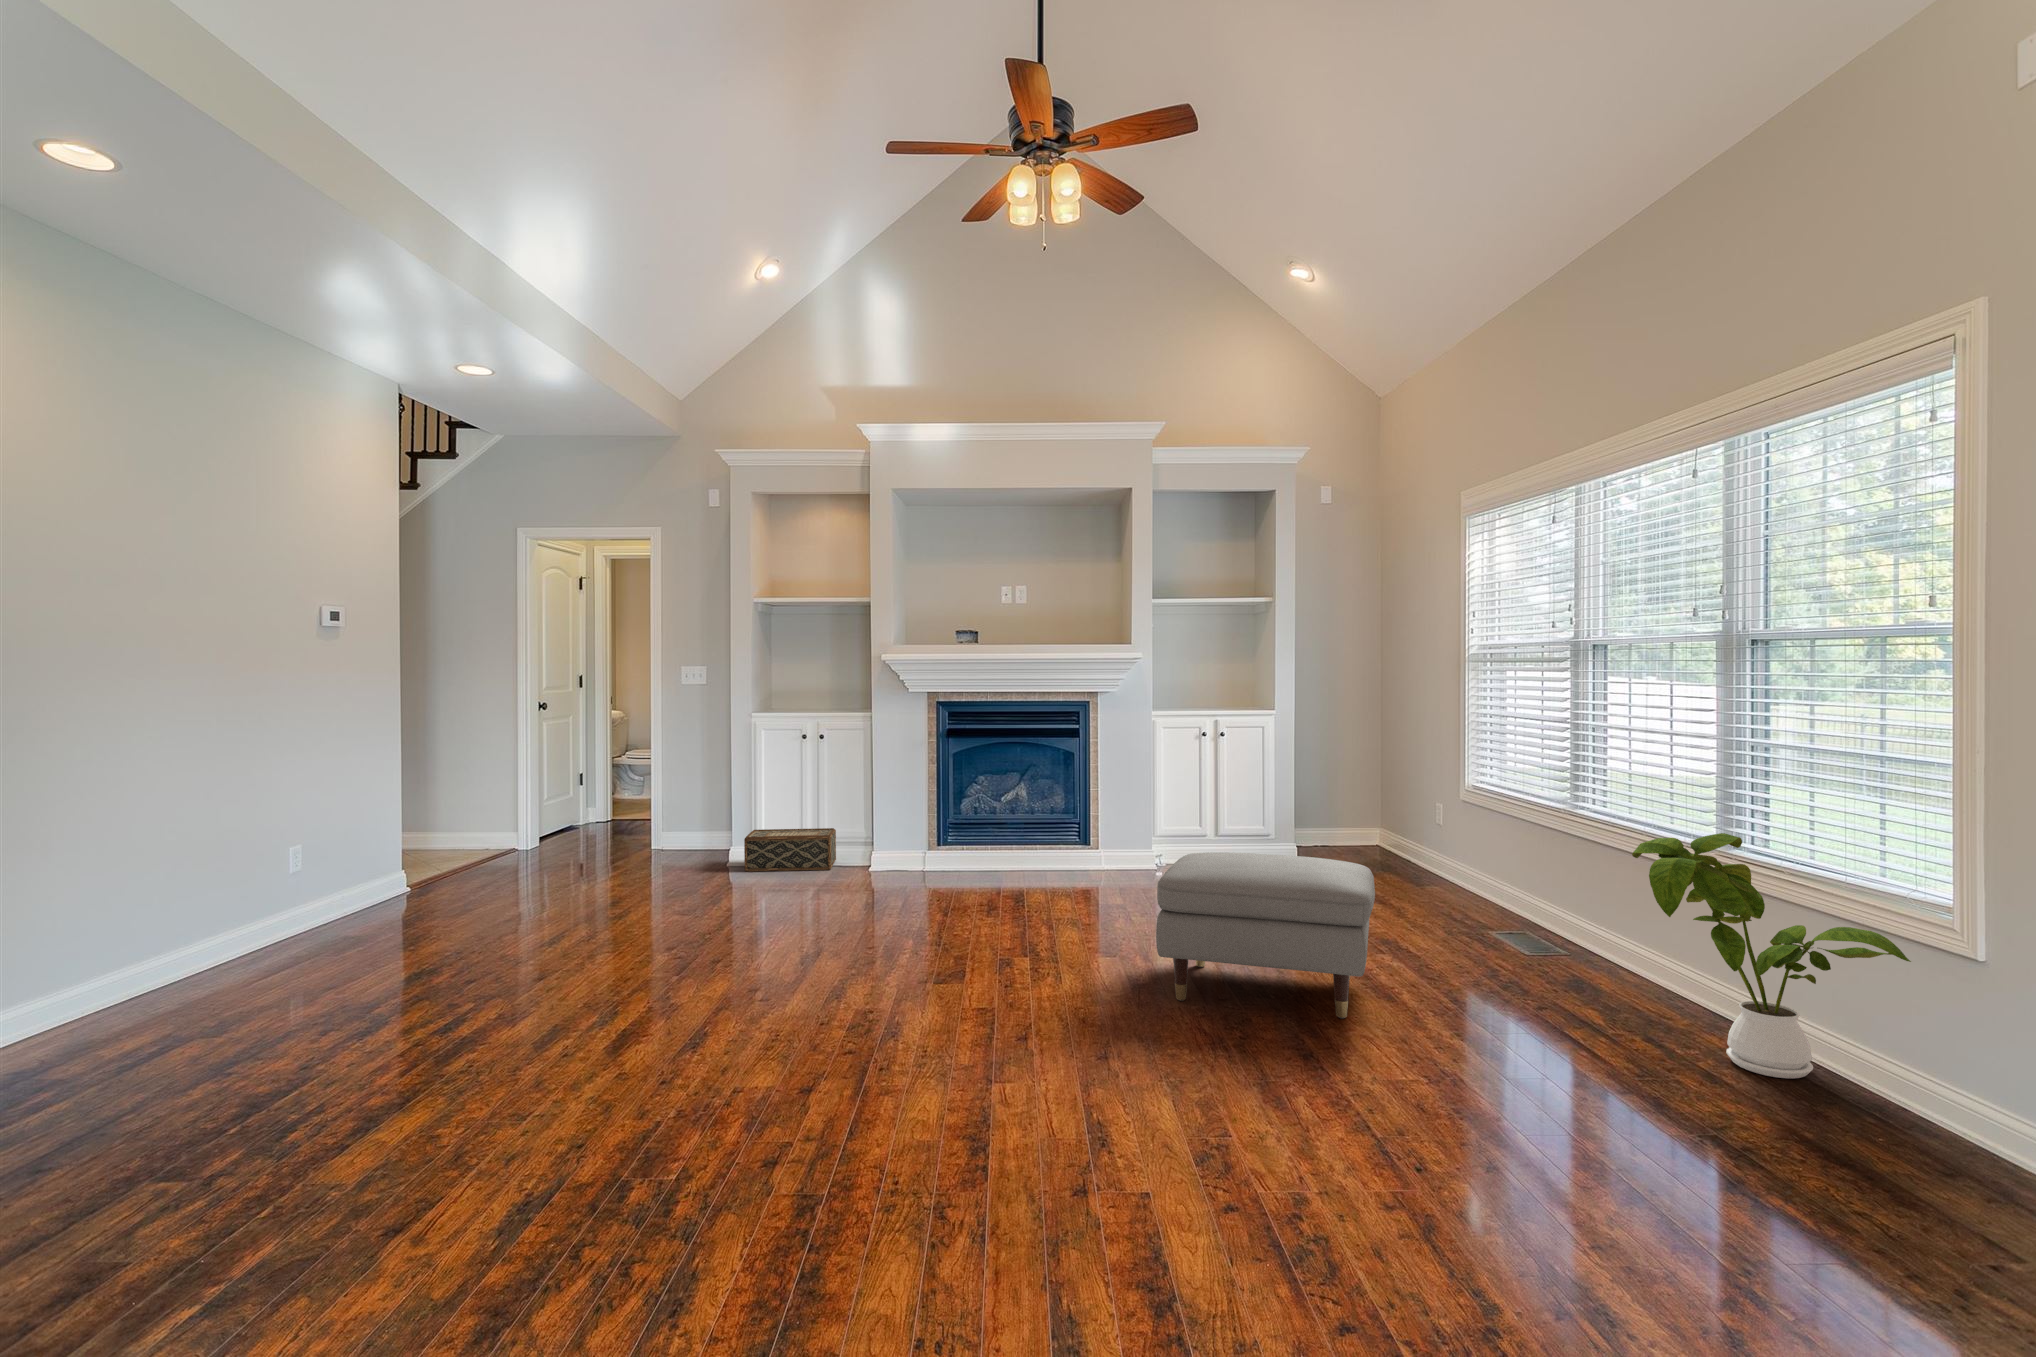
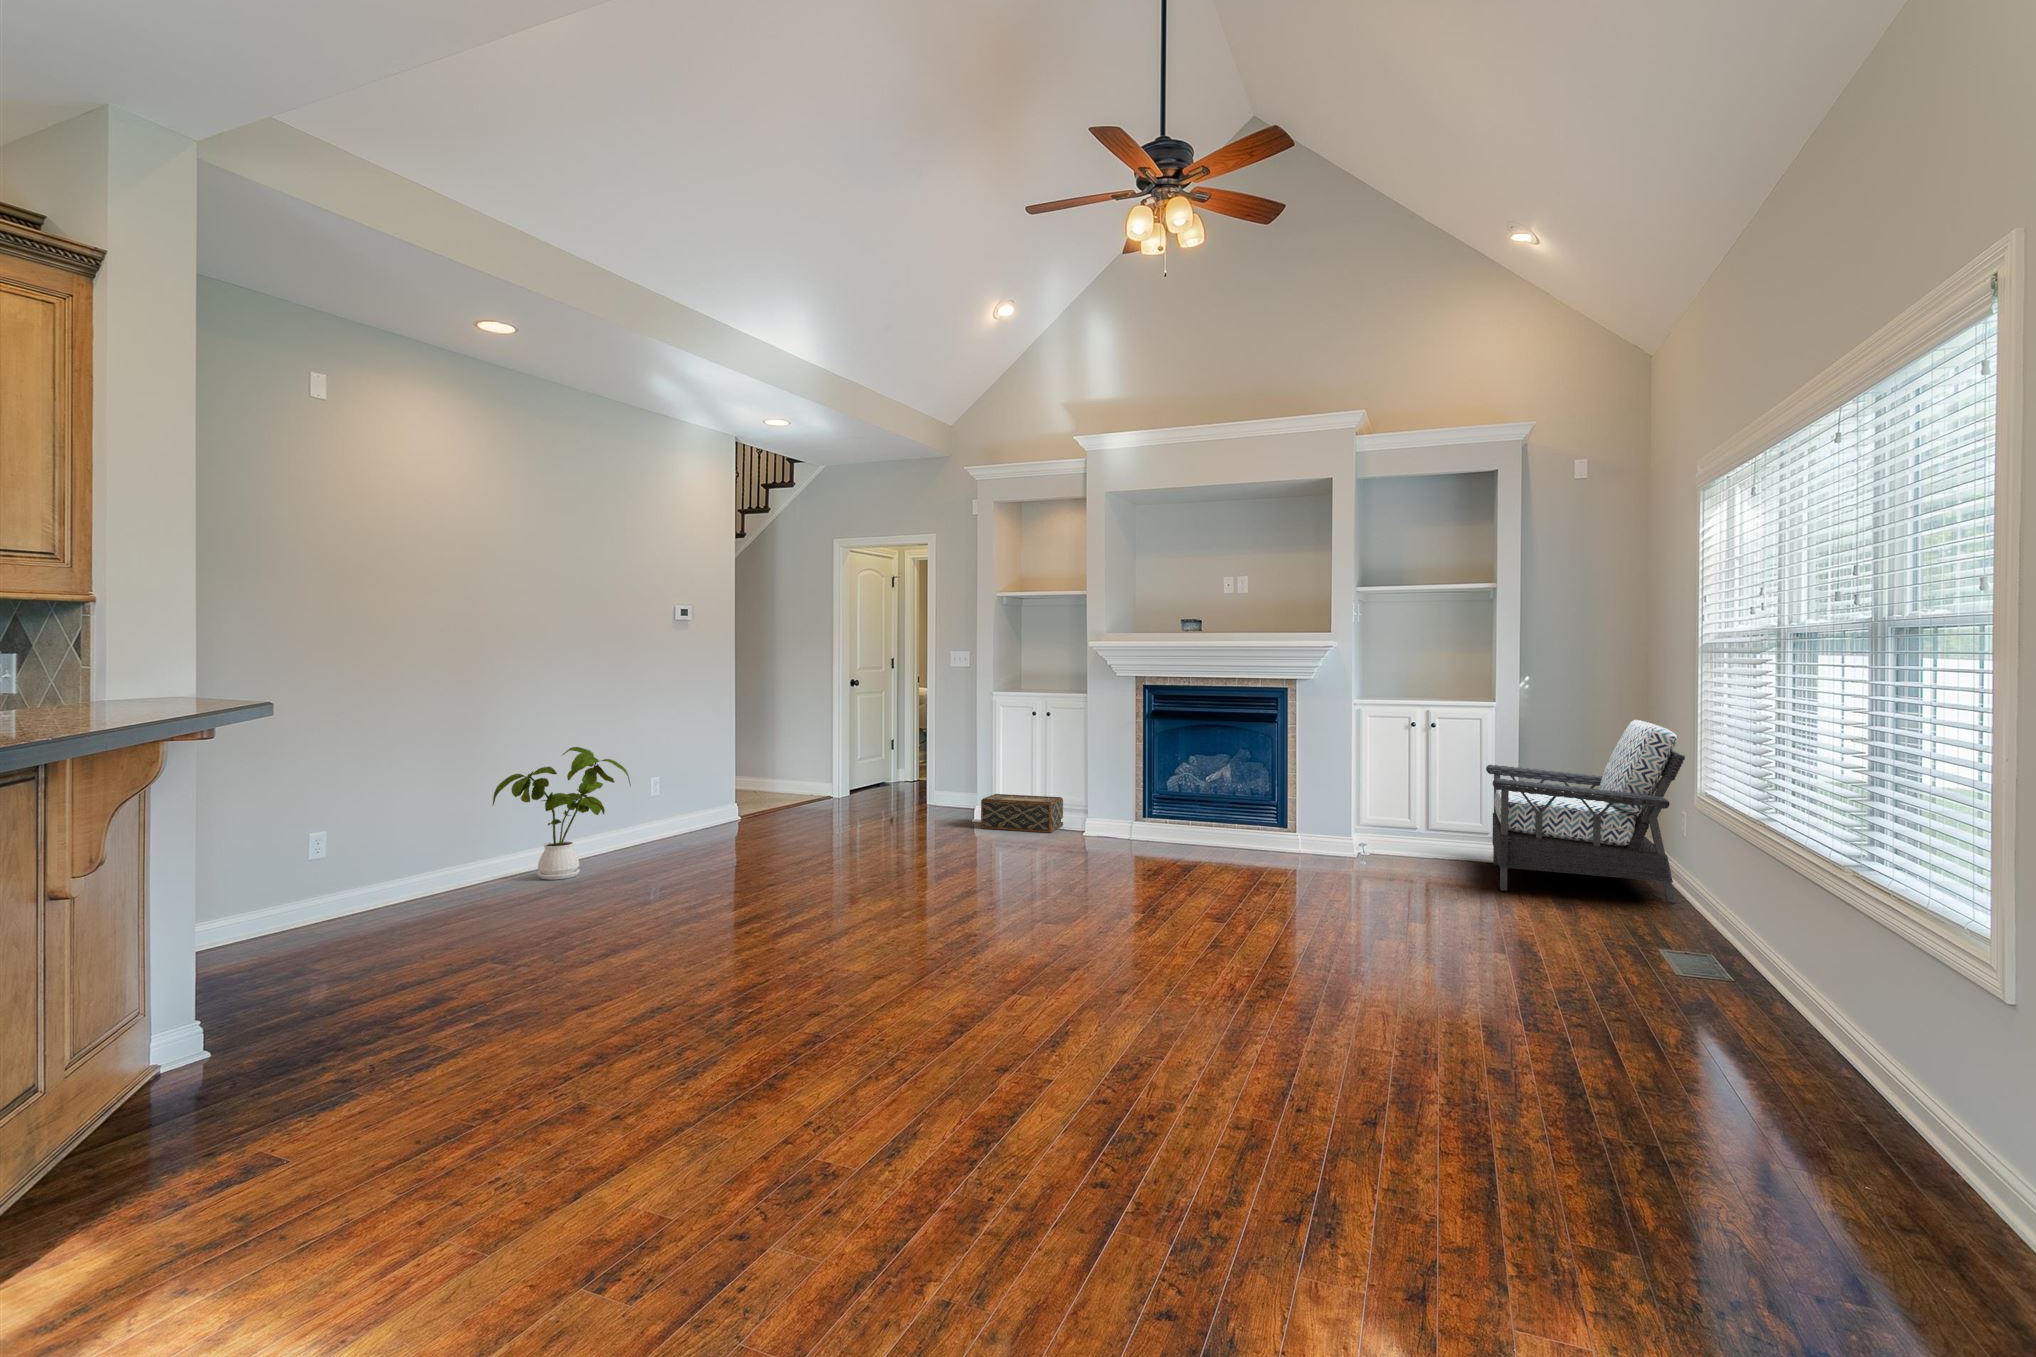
armchair: none [1267,723,1457,890] -> present [1486,720,1685,904]
house plant: present [1632,833,1911,1079] -> present [493,747,631,880]
ottoman: present [1156,852,1375,1018] -> none [1212,832,1449,994]

